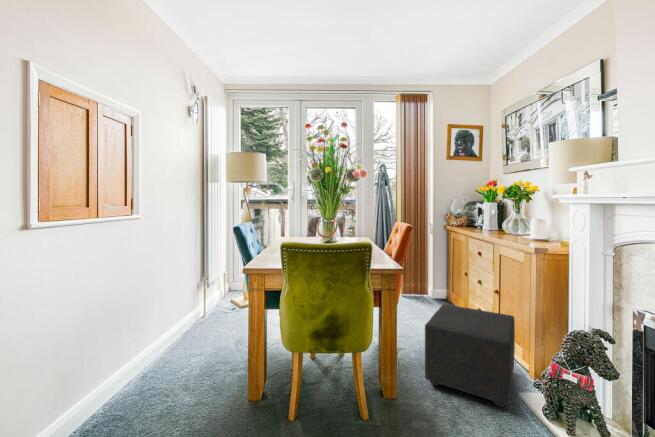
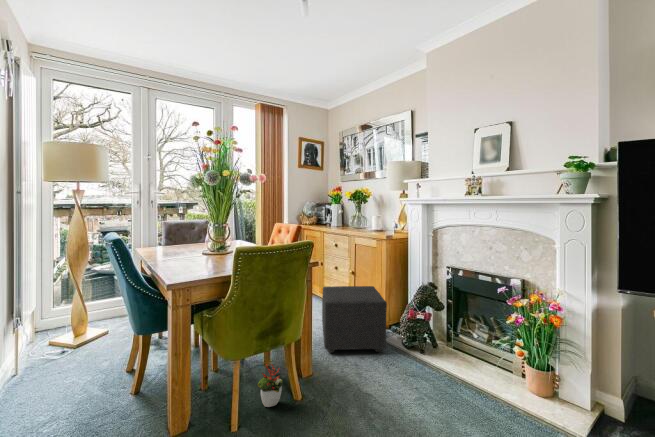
decorative plant: none [323,375,348,420] -> present [258,365,282,407]

